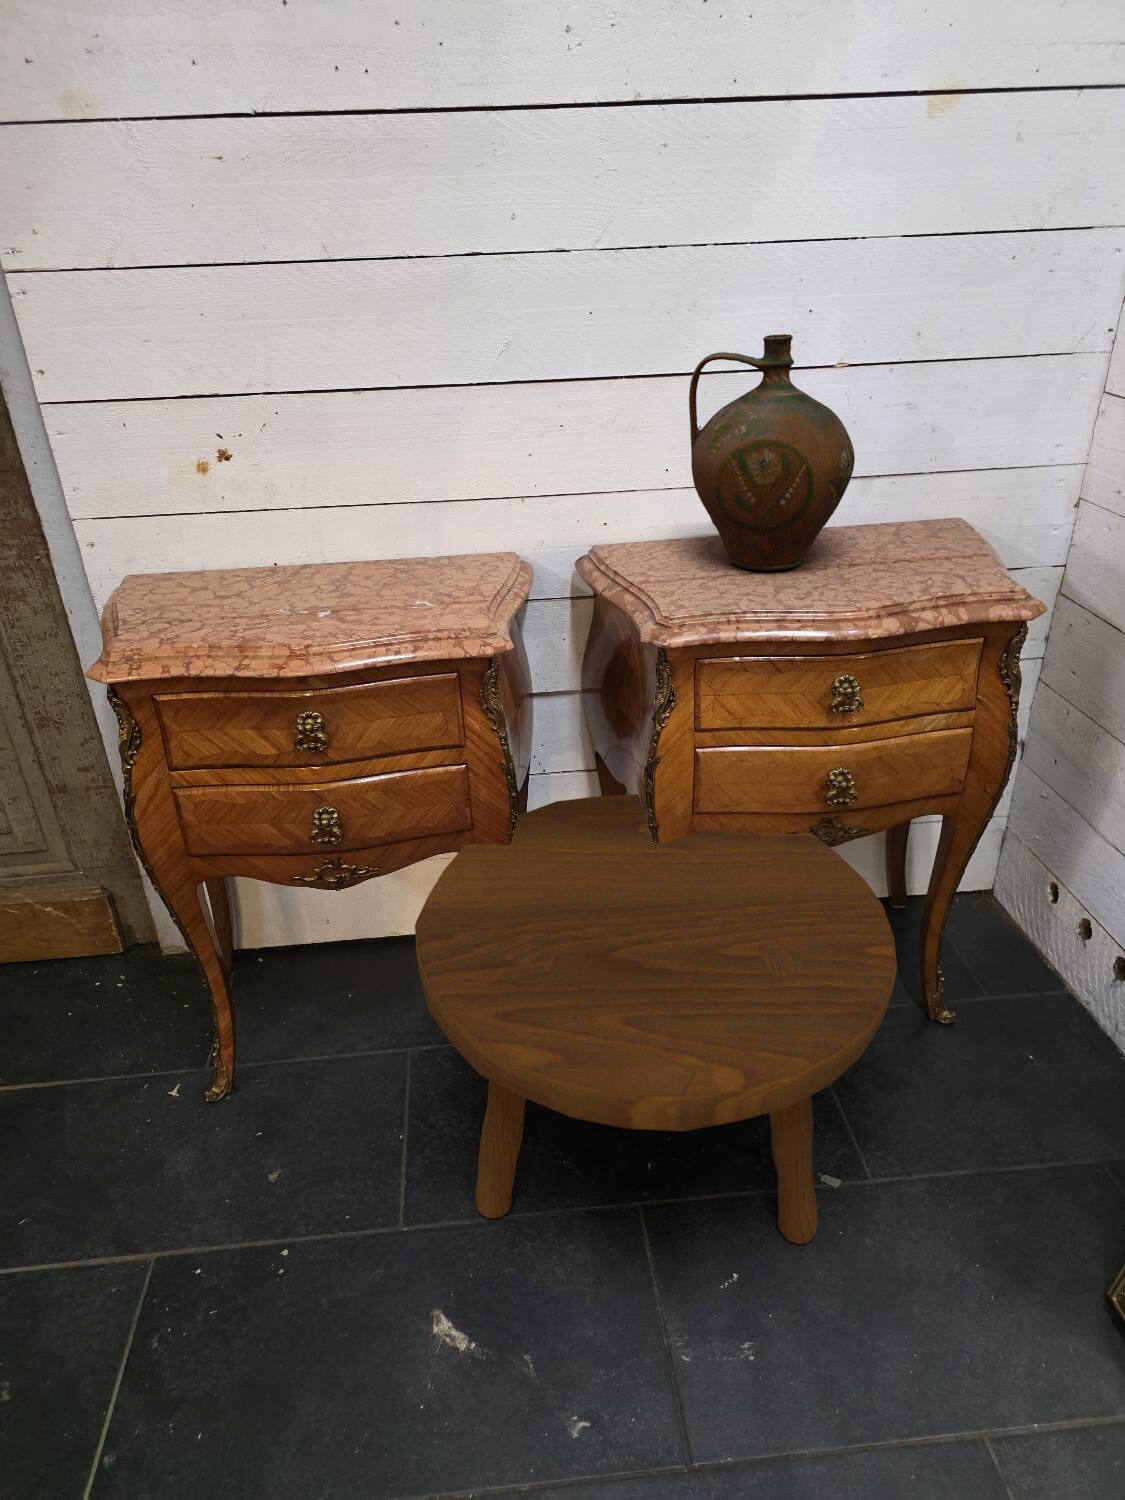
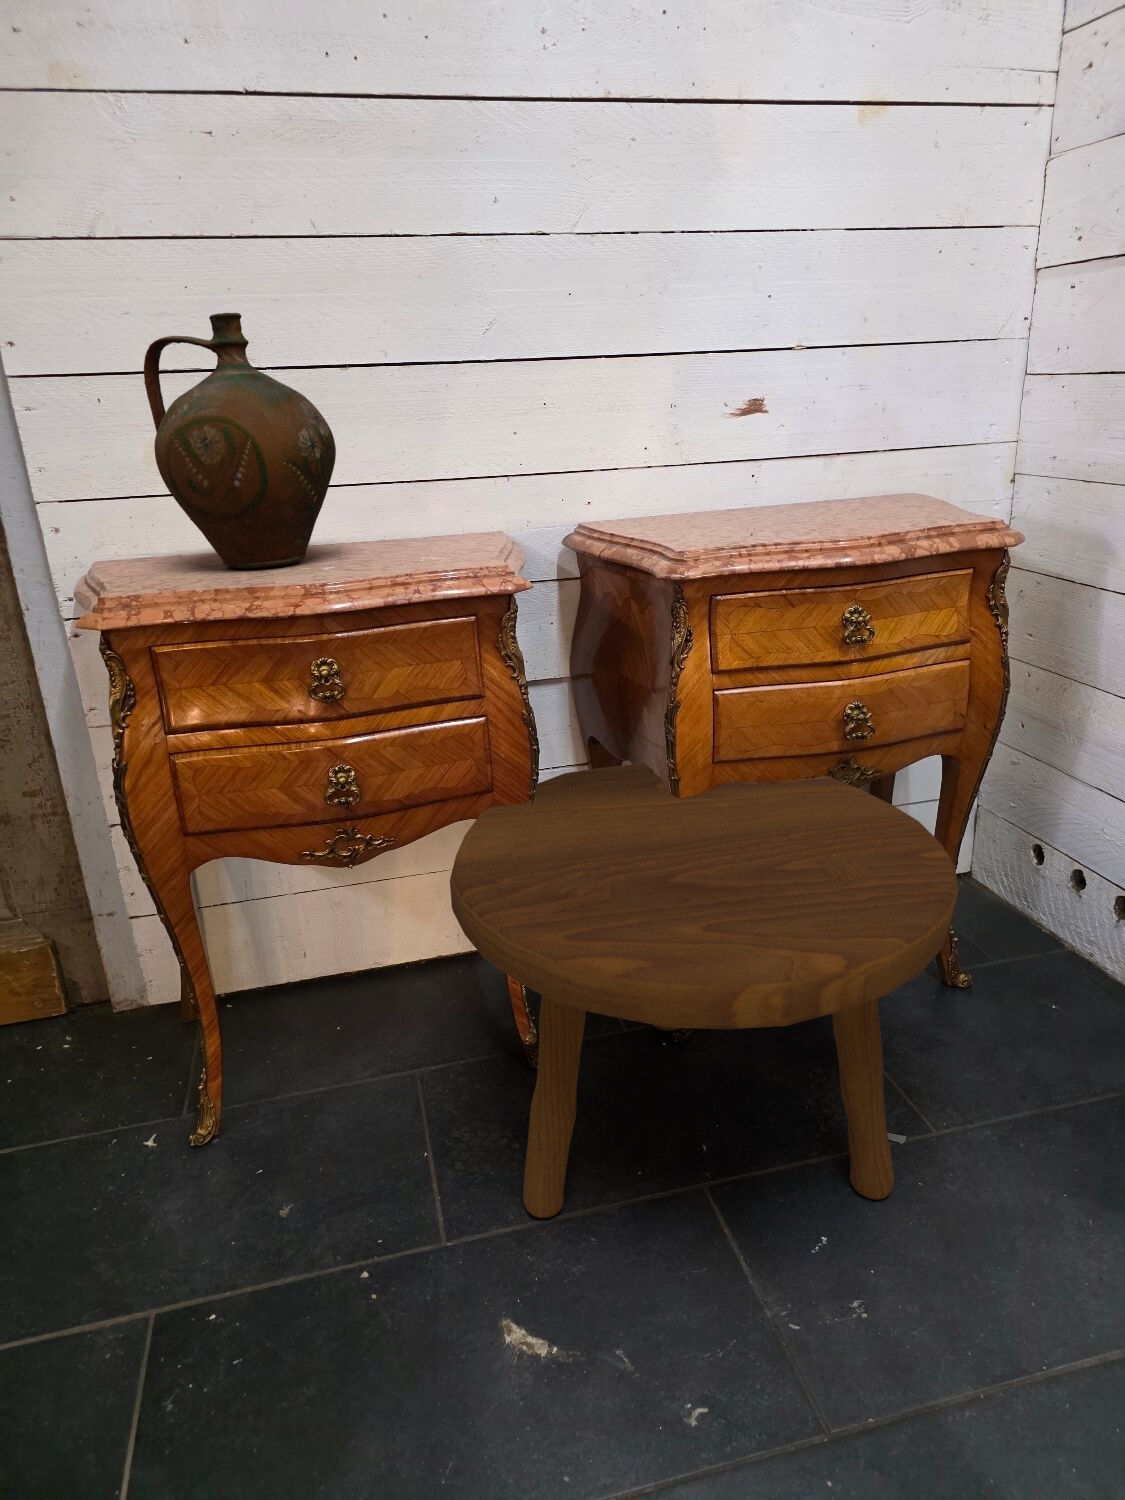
ceramic jug: present [689,334,855,571] -> present [144,313,336,568]

